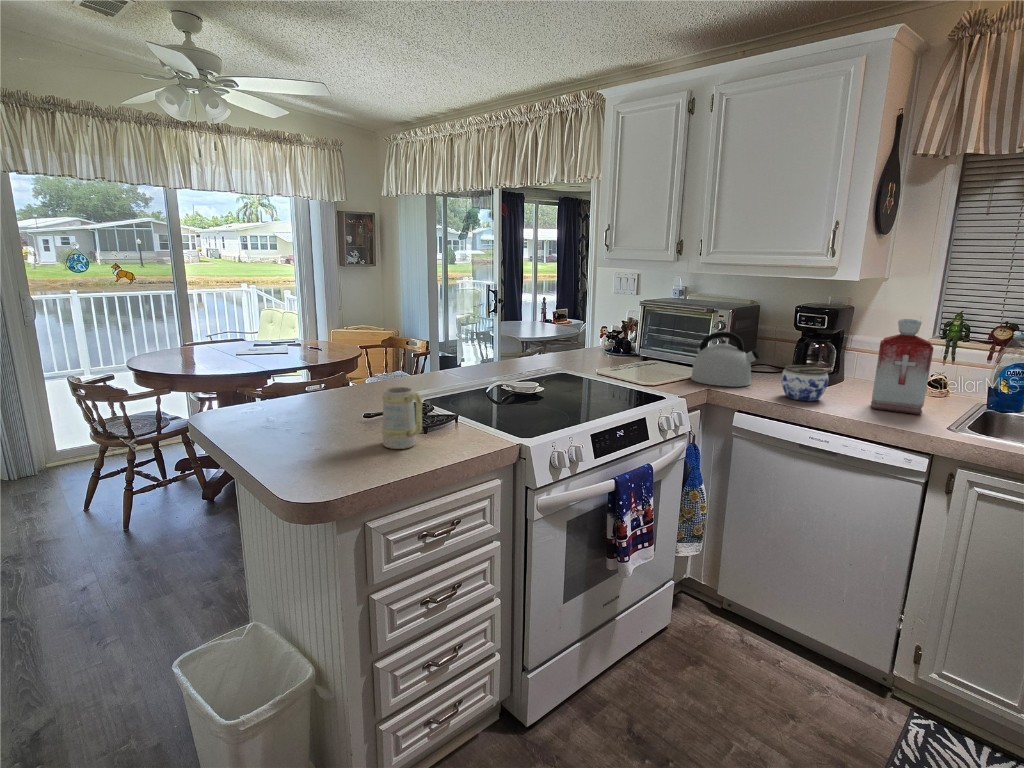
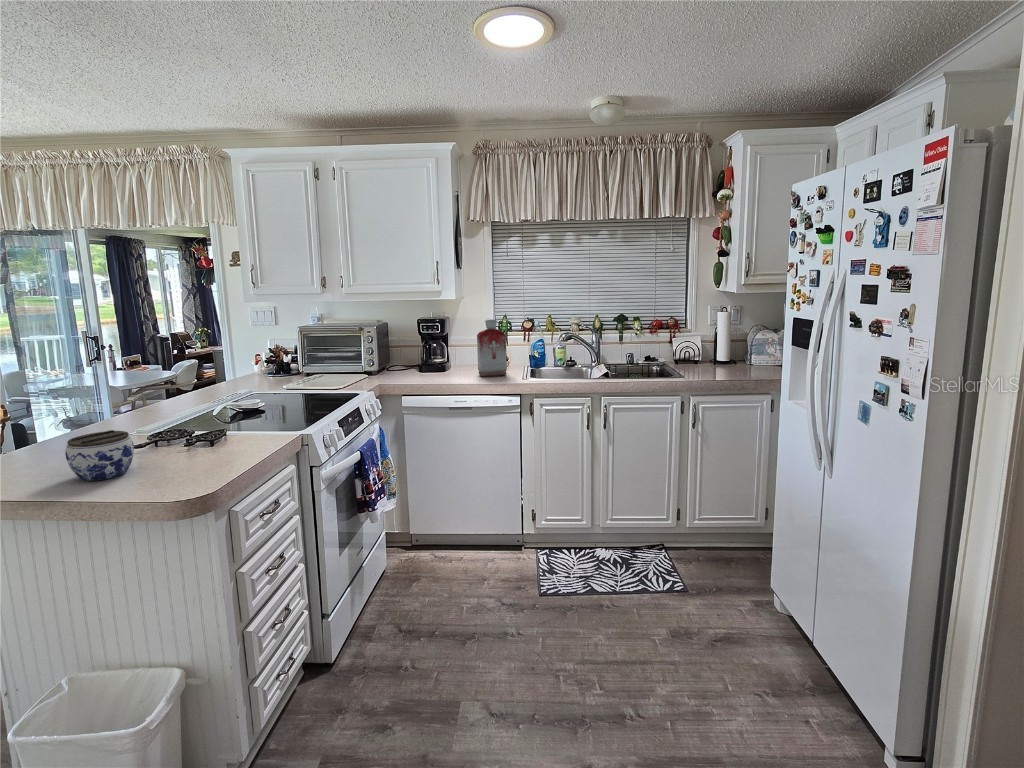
kettle: present [691,331,760,387] -> none [359,342,405,381]
jar: present [782,365,829,401] -> present [65,430,134,481]
mug: present [382,387,422,449] -> none [184,408,231,462]

